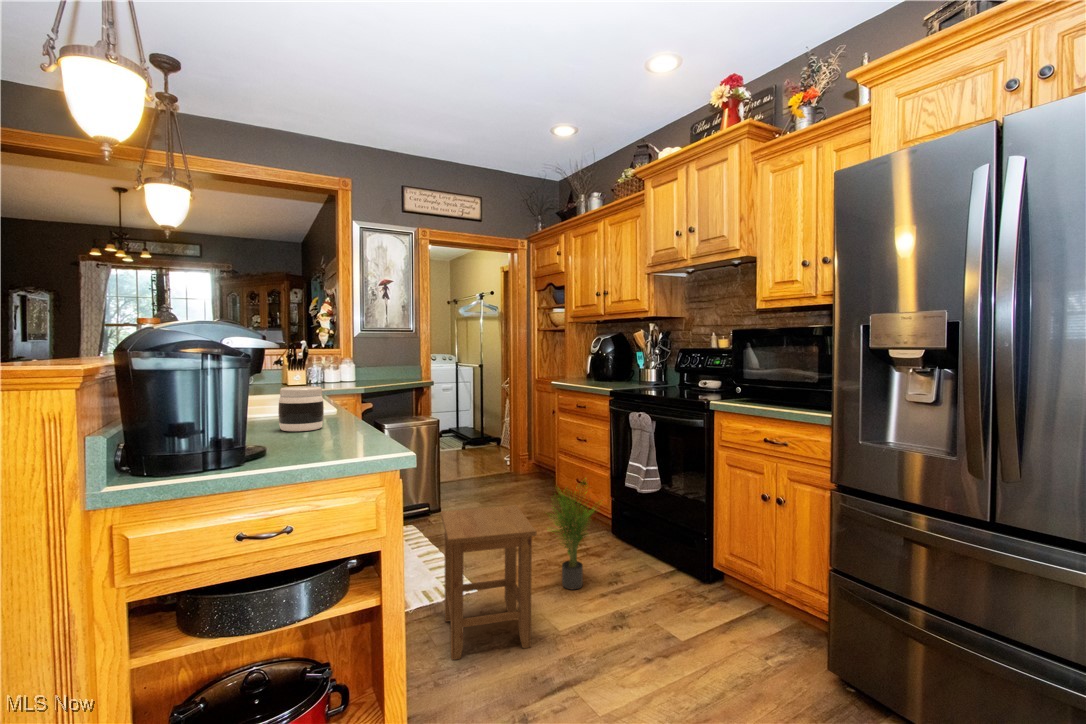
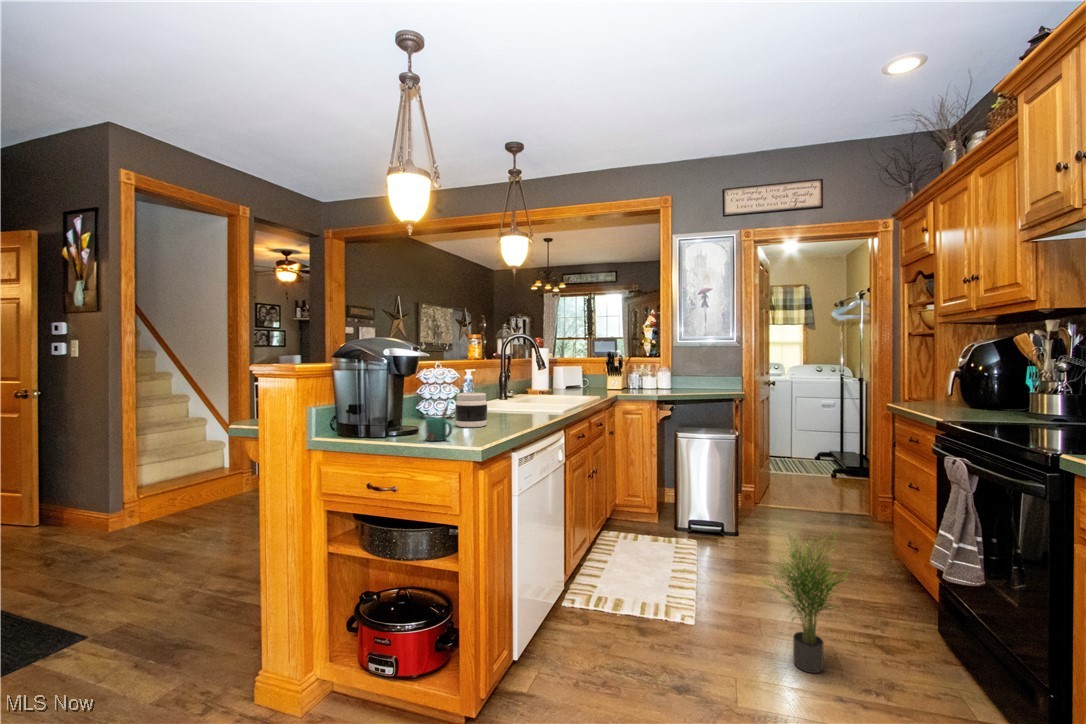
mug: none [315,395,356,449] -> present [425,402,452,441]
stool: present [441,505,536,660] -> none [602,525,717,702]

